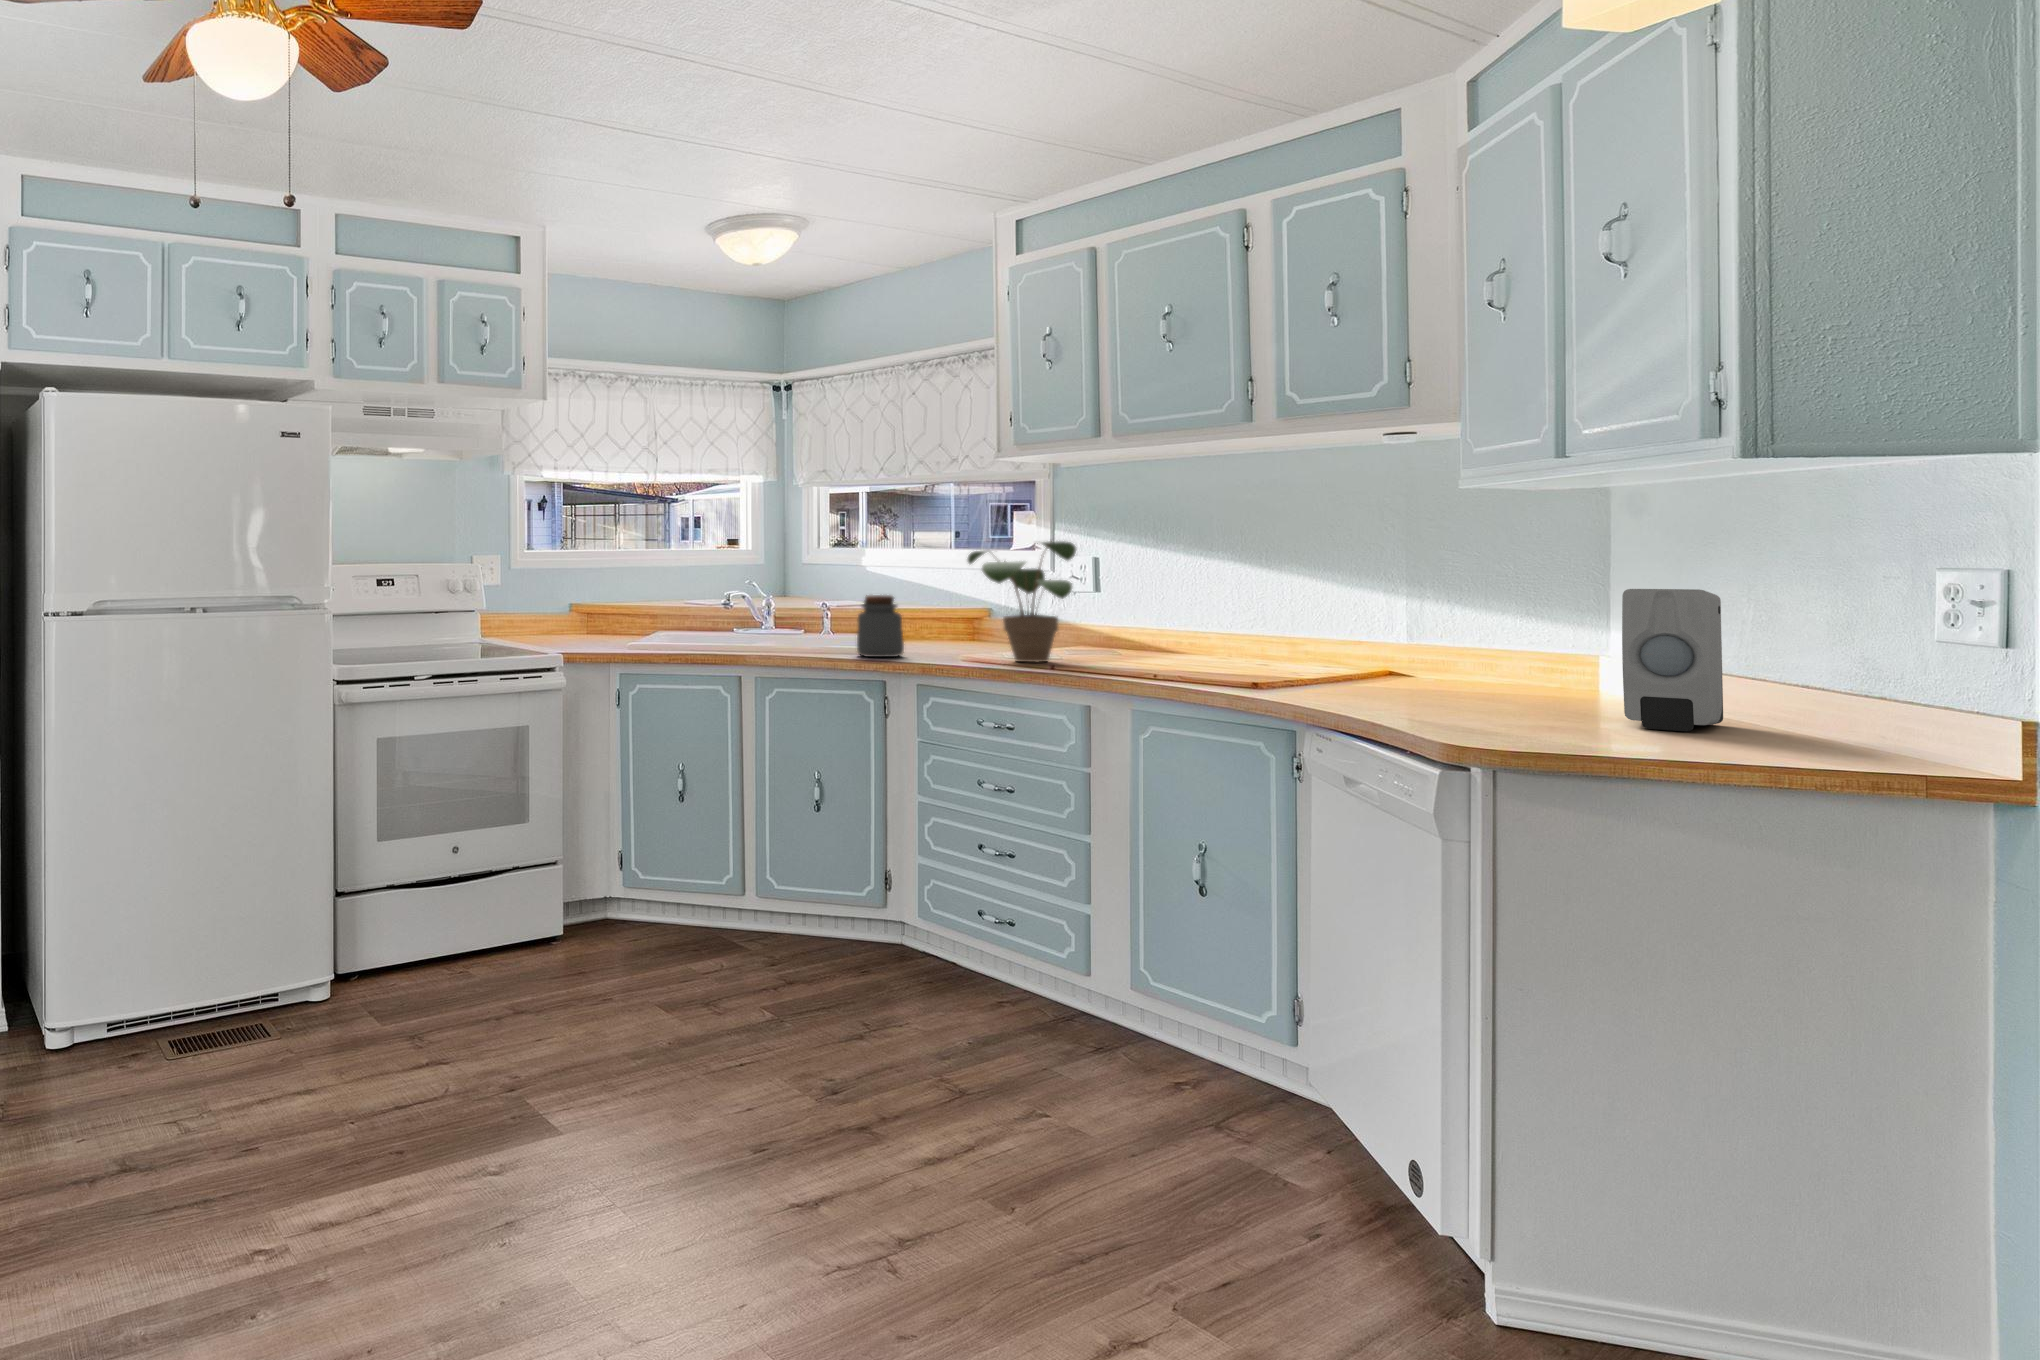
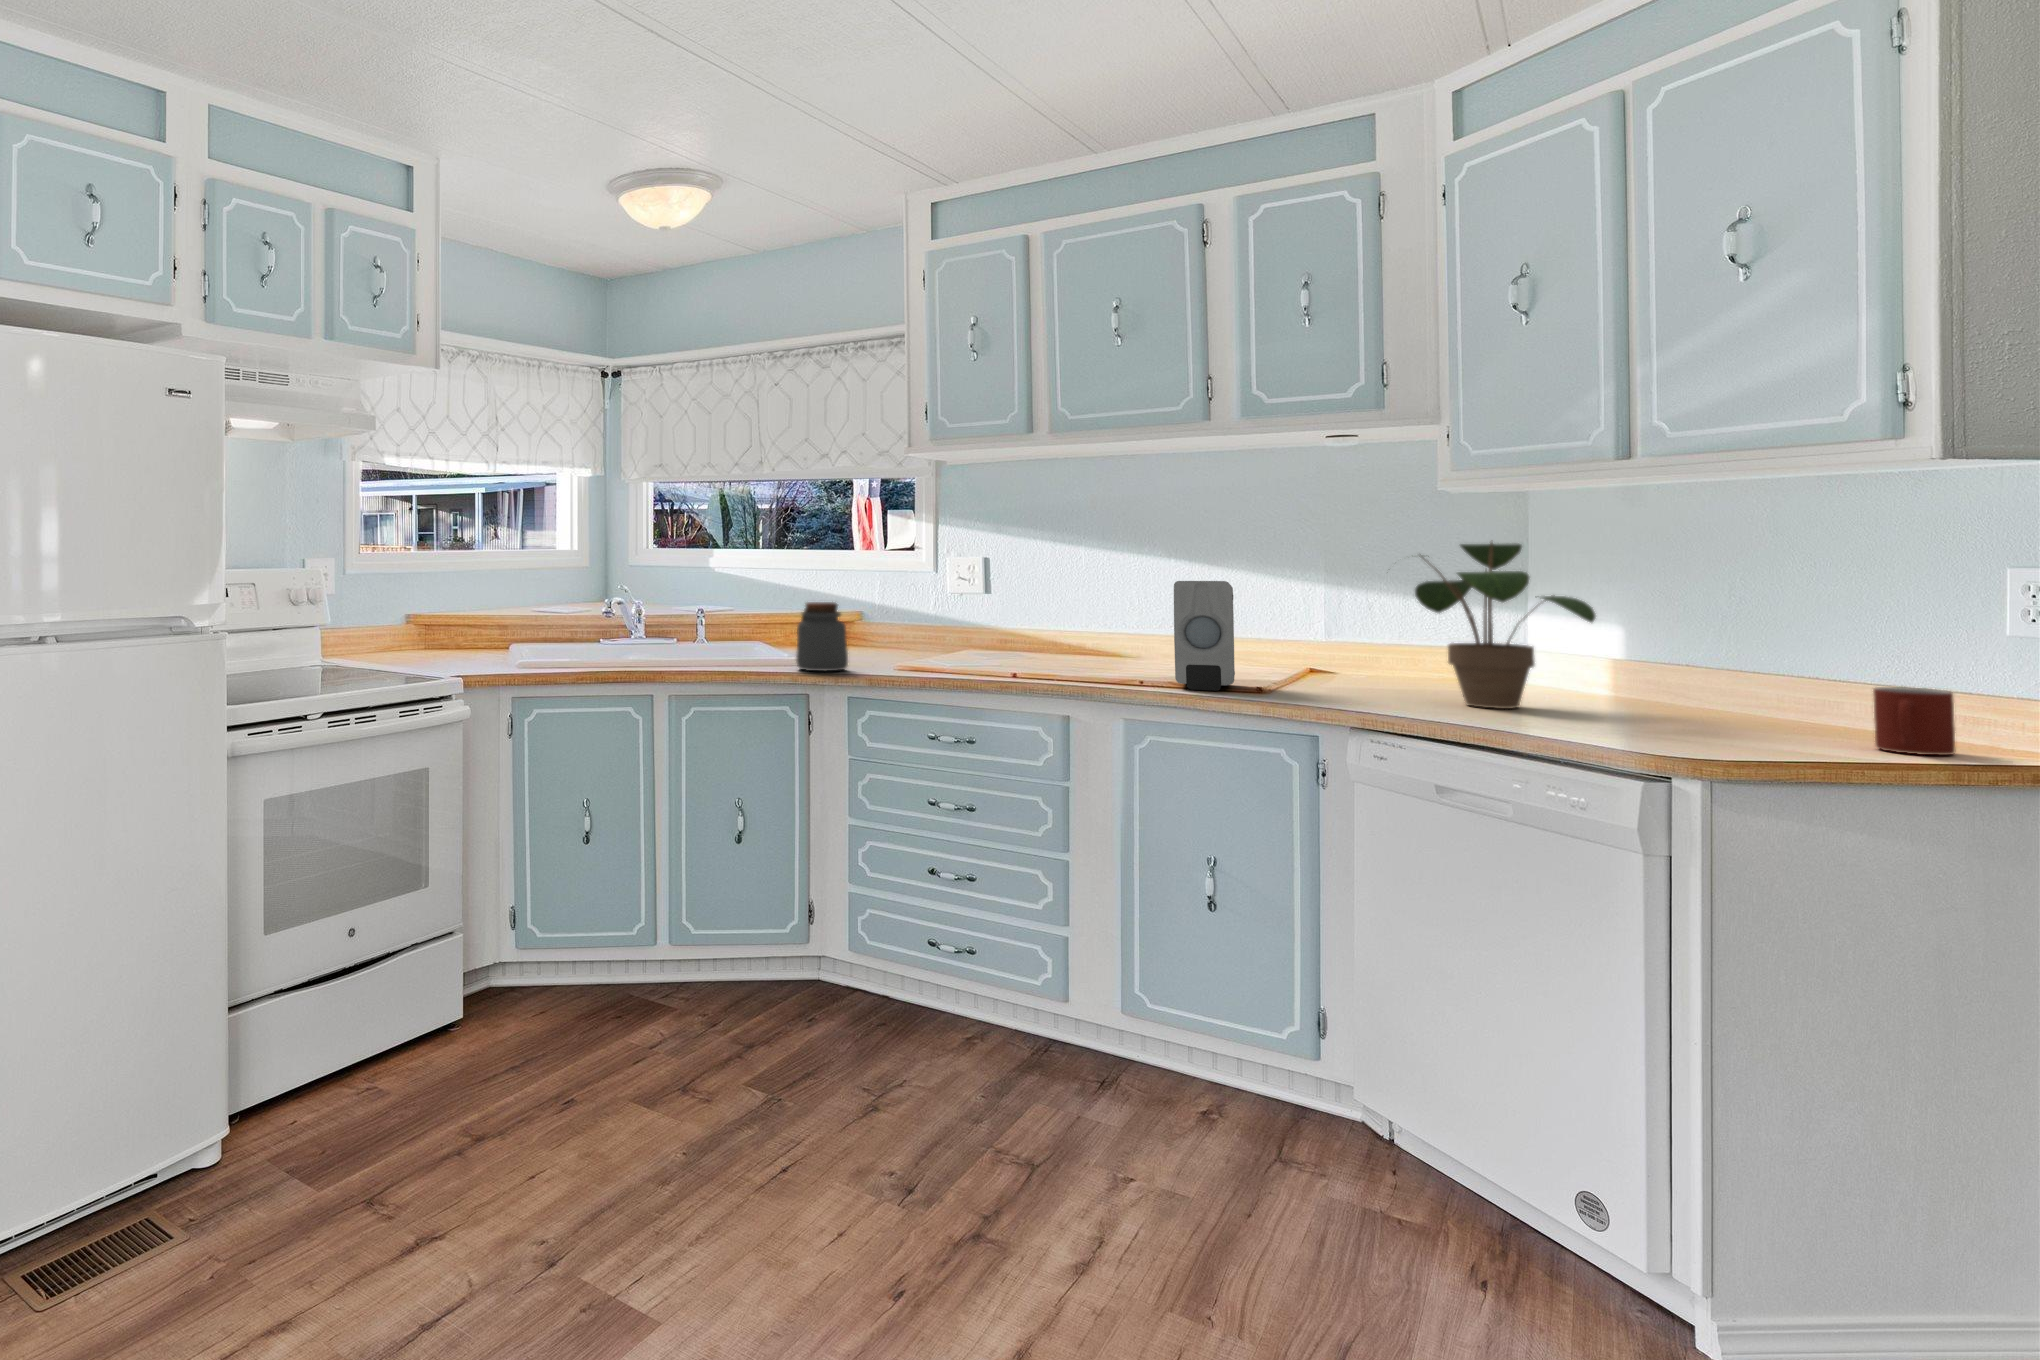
potted plant: present [968,541,1076,662] -> present [1415,542,1596,709]
soap dispenser: present [1622,589,1723,731] -> present [1174,581,1235,691]
mug: none [1746,683,1824,751] -> present [1873,687,1956,755]

